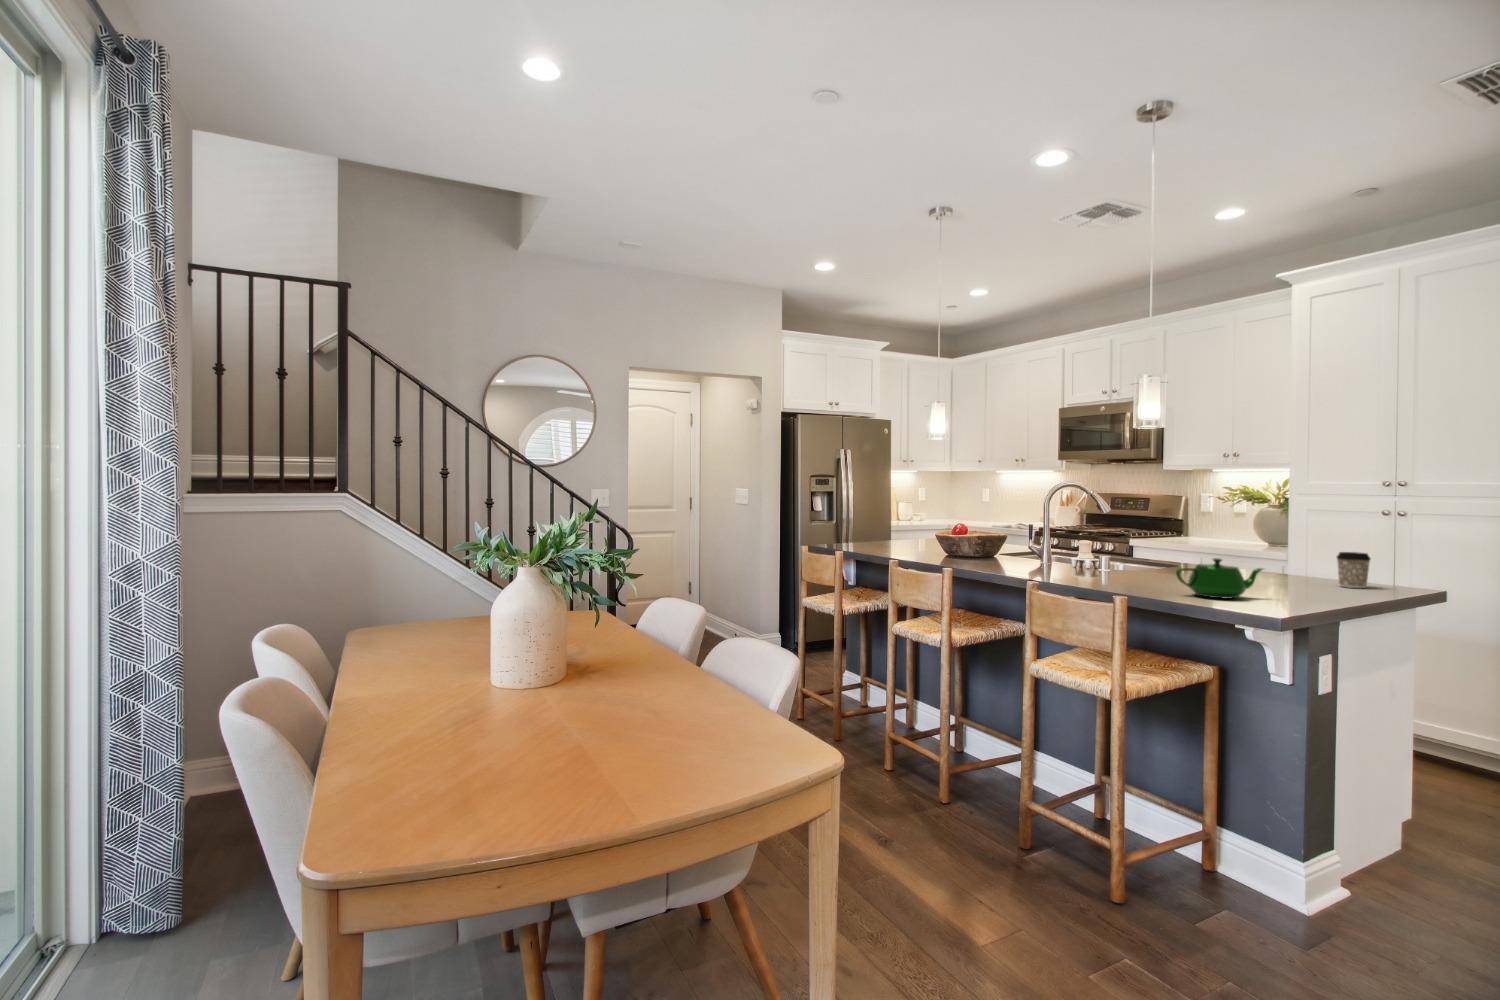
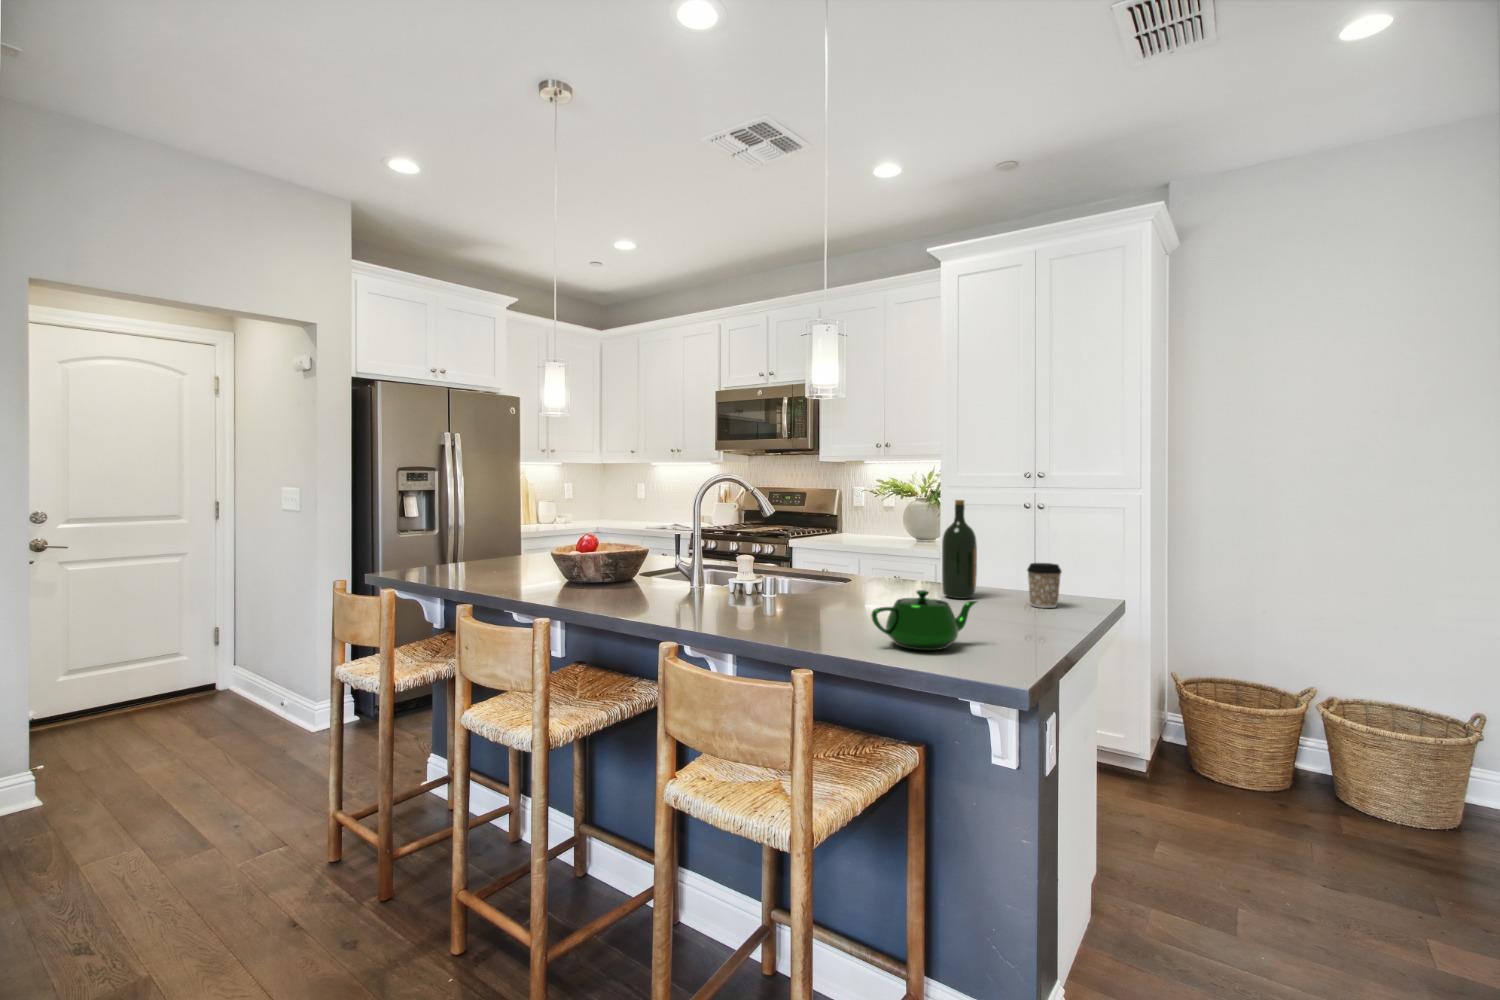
wine bottle: none [1258,500,1291,579] -> present [942,500,977,599]

